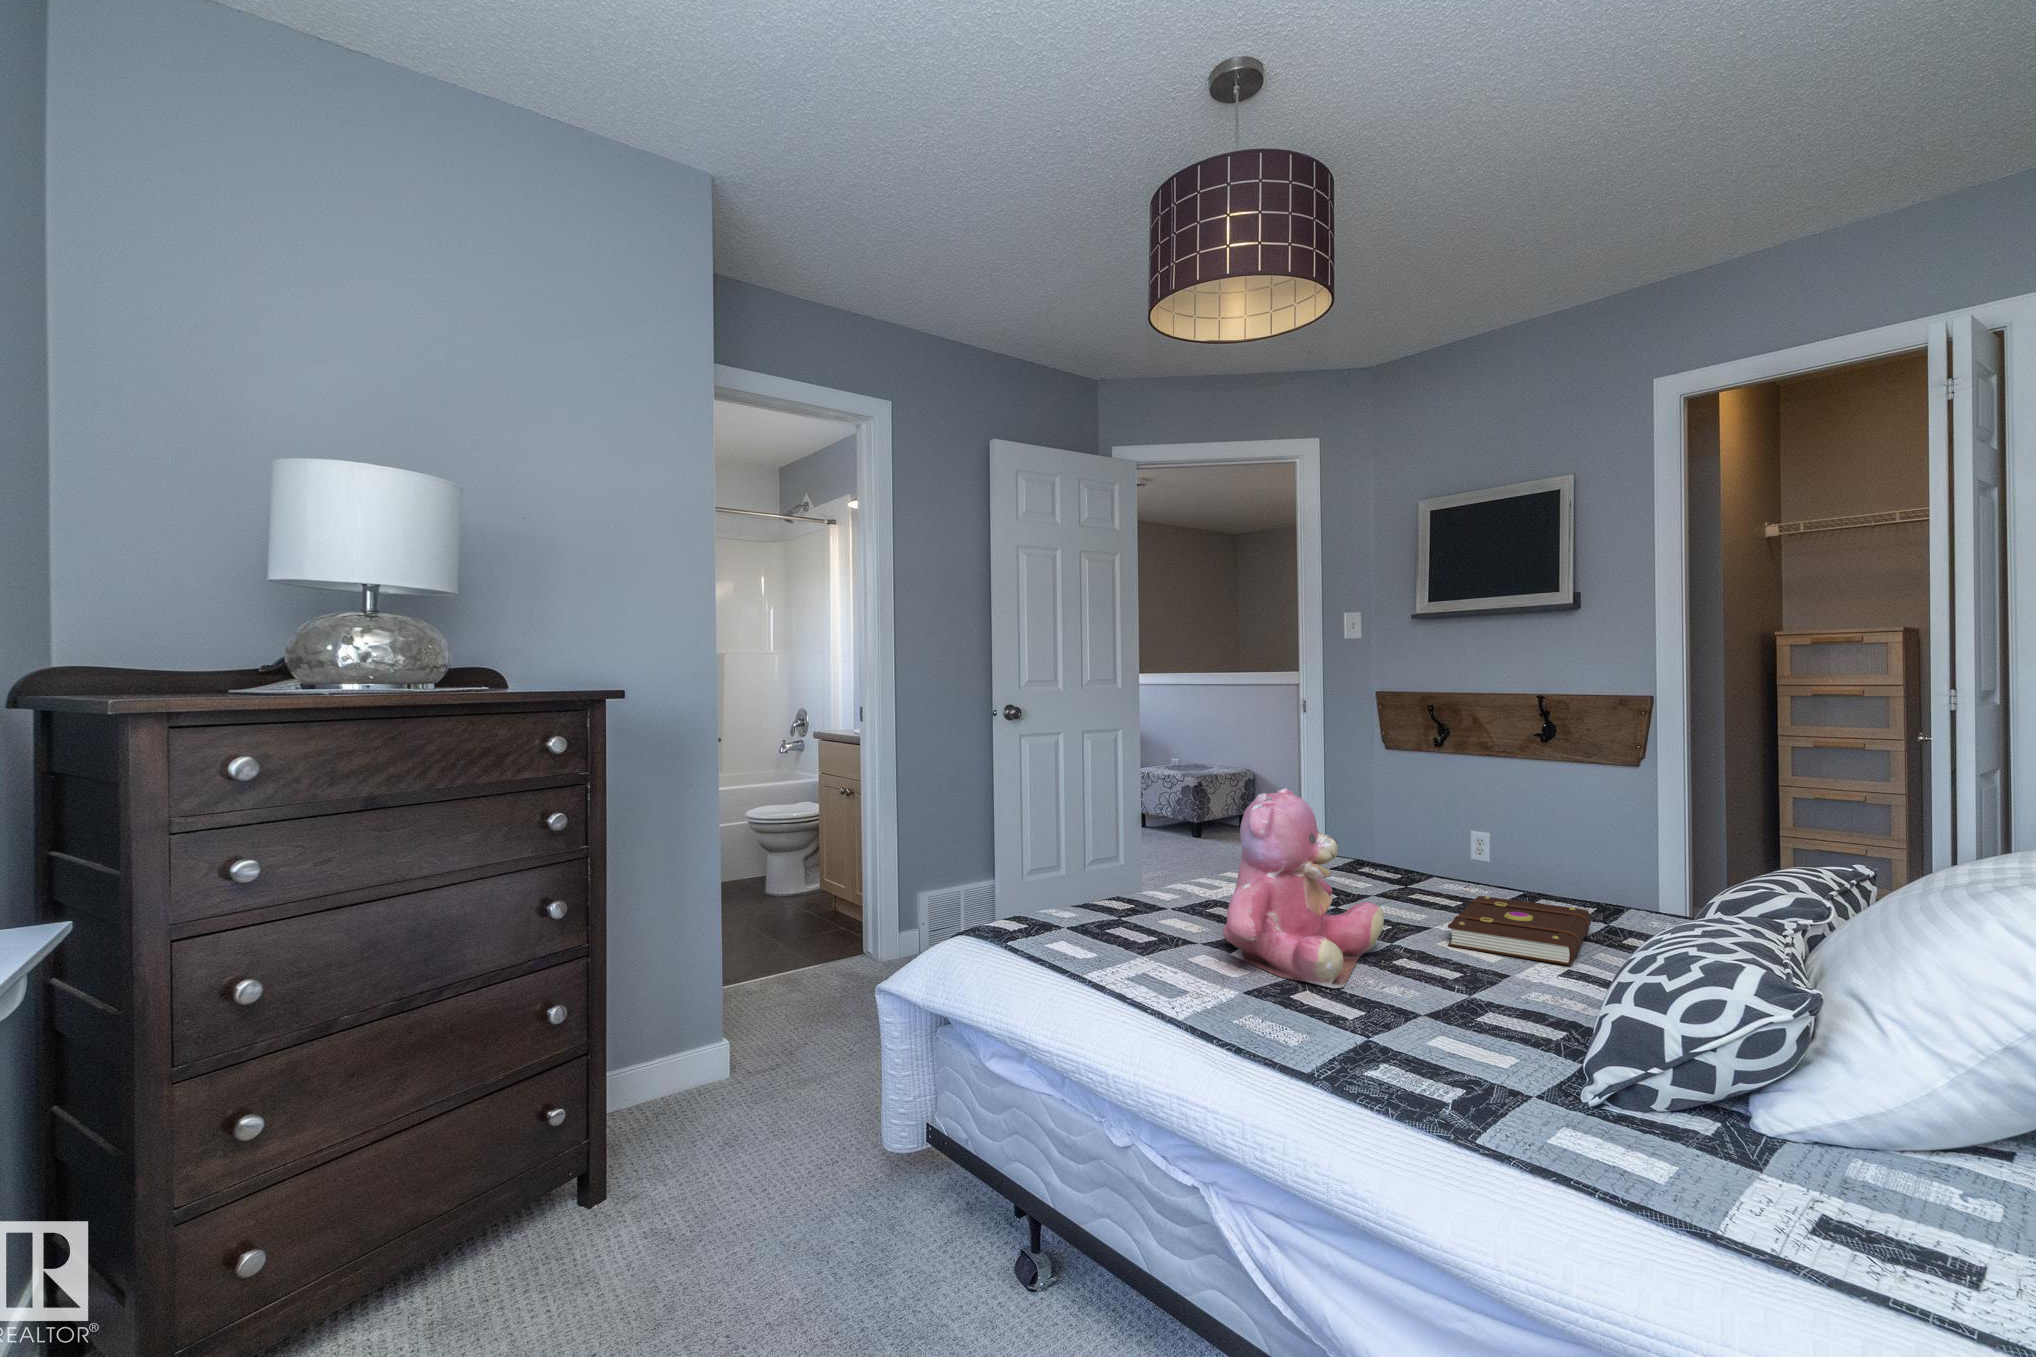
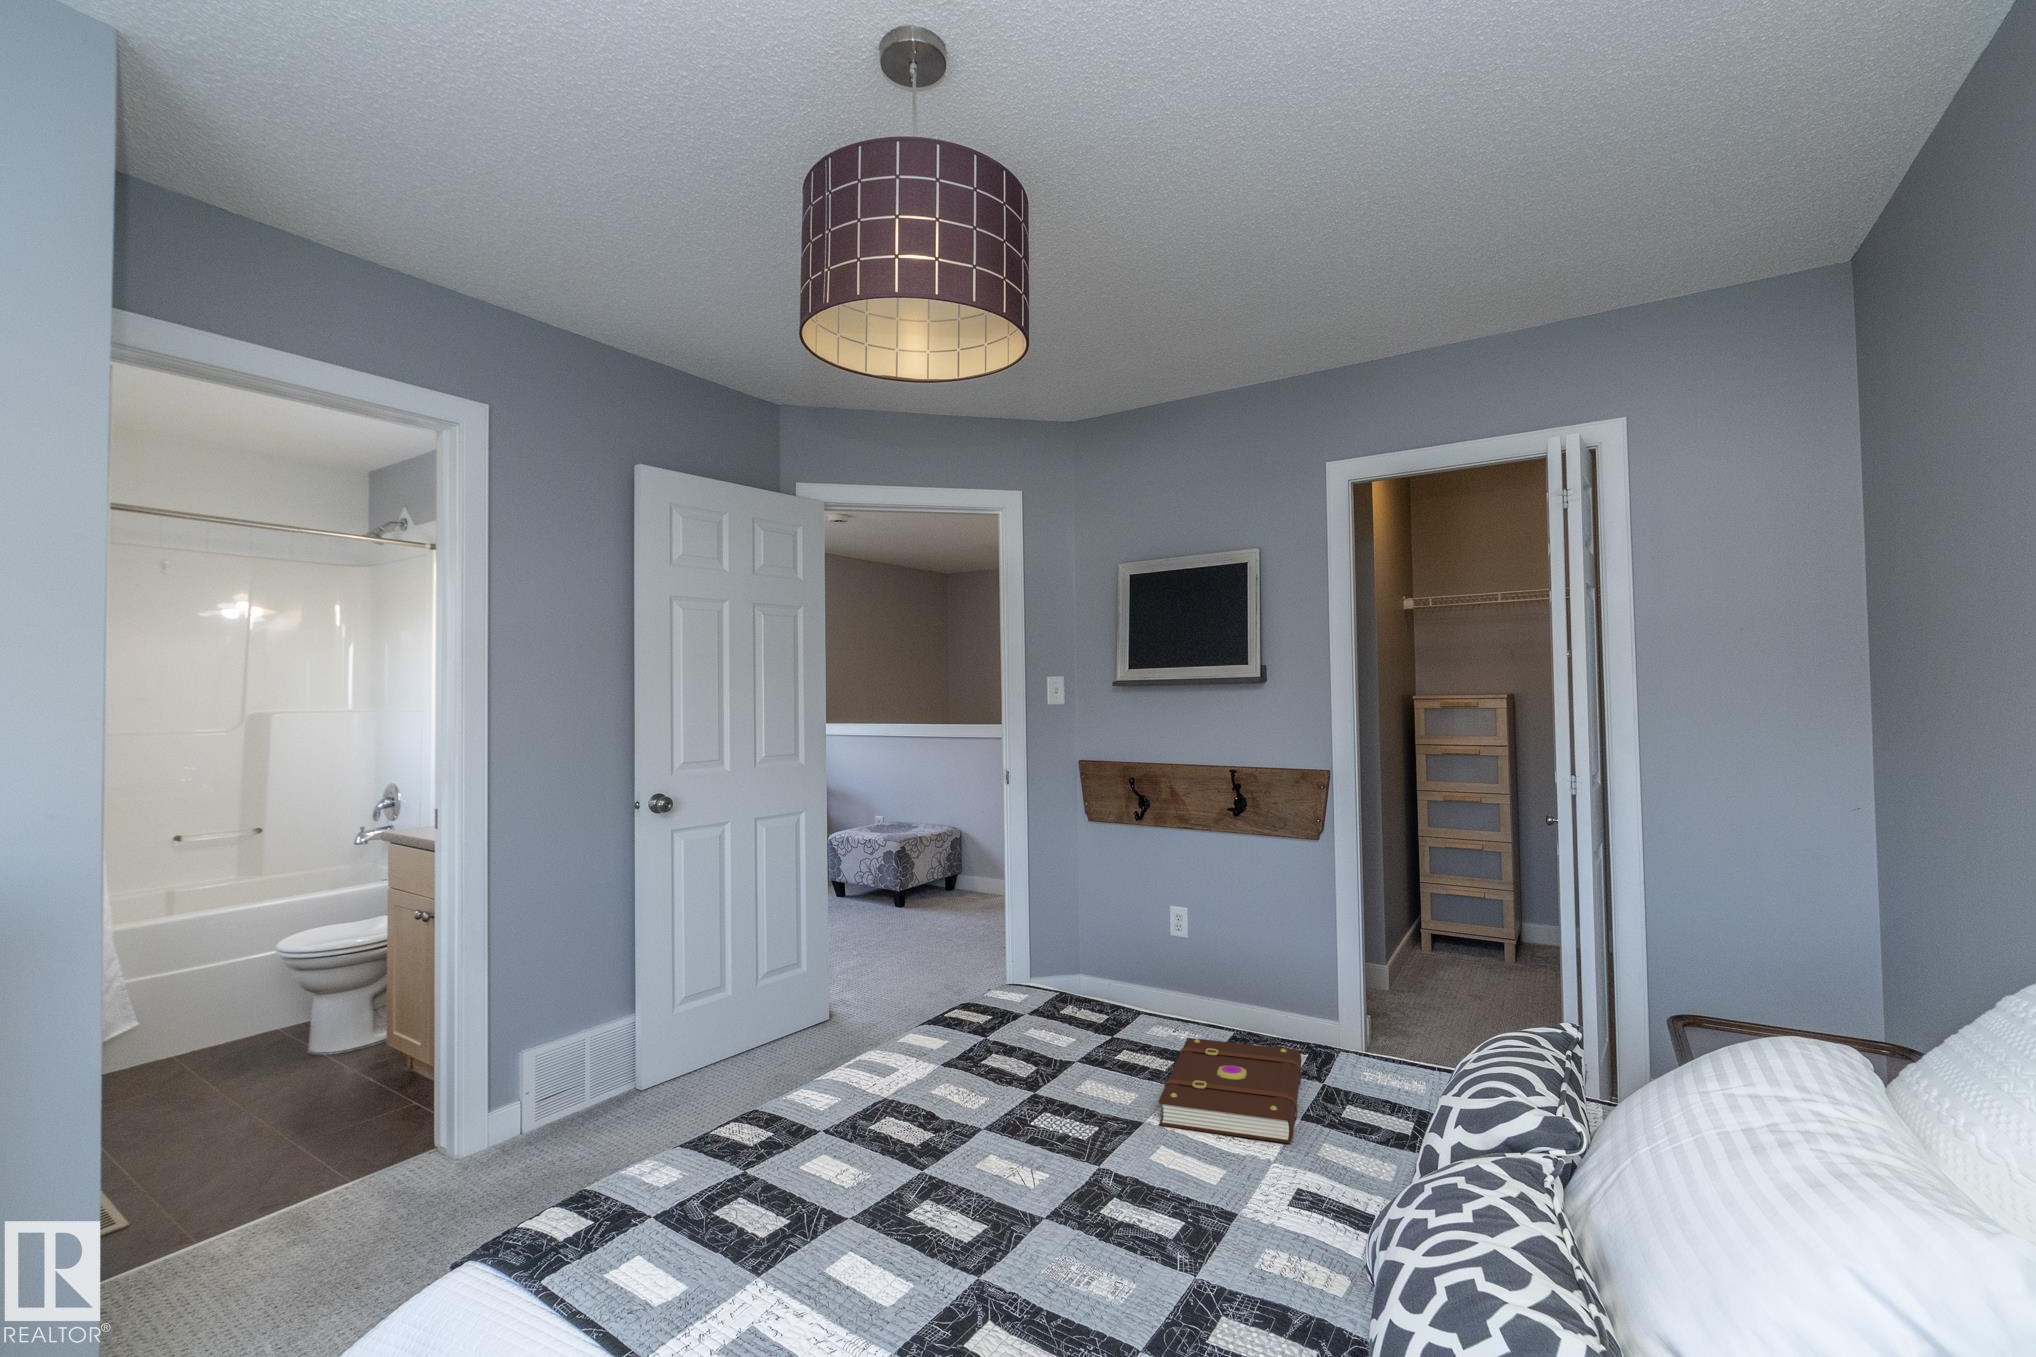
teddy bear: present [1223,788,1384,988] -> none [888,955,1088,1246]

